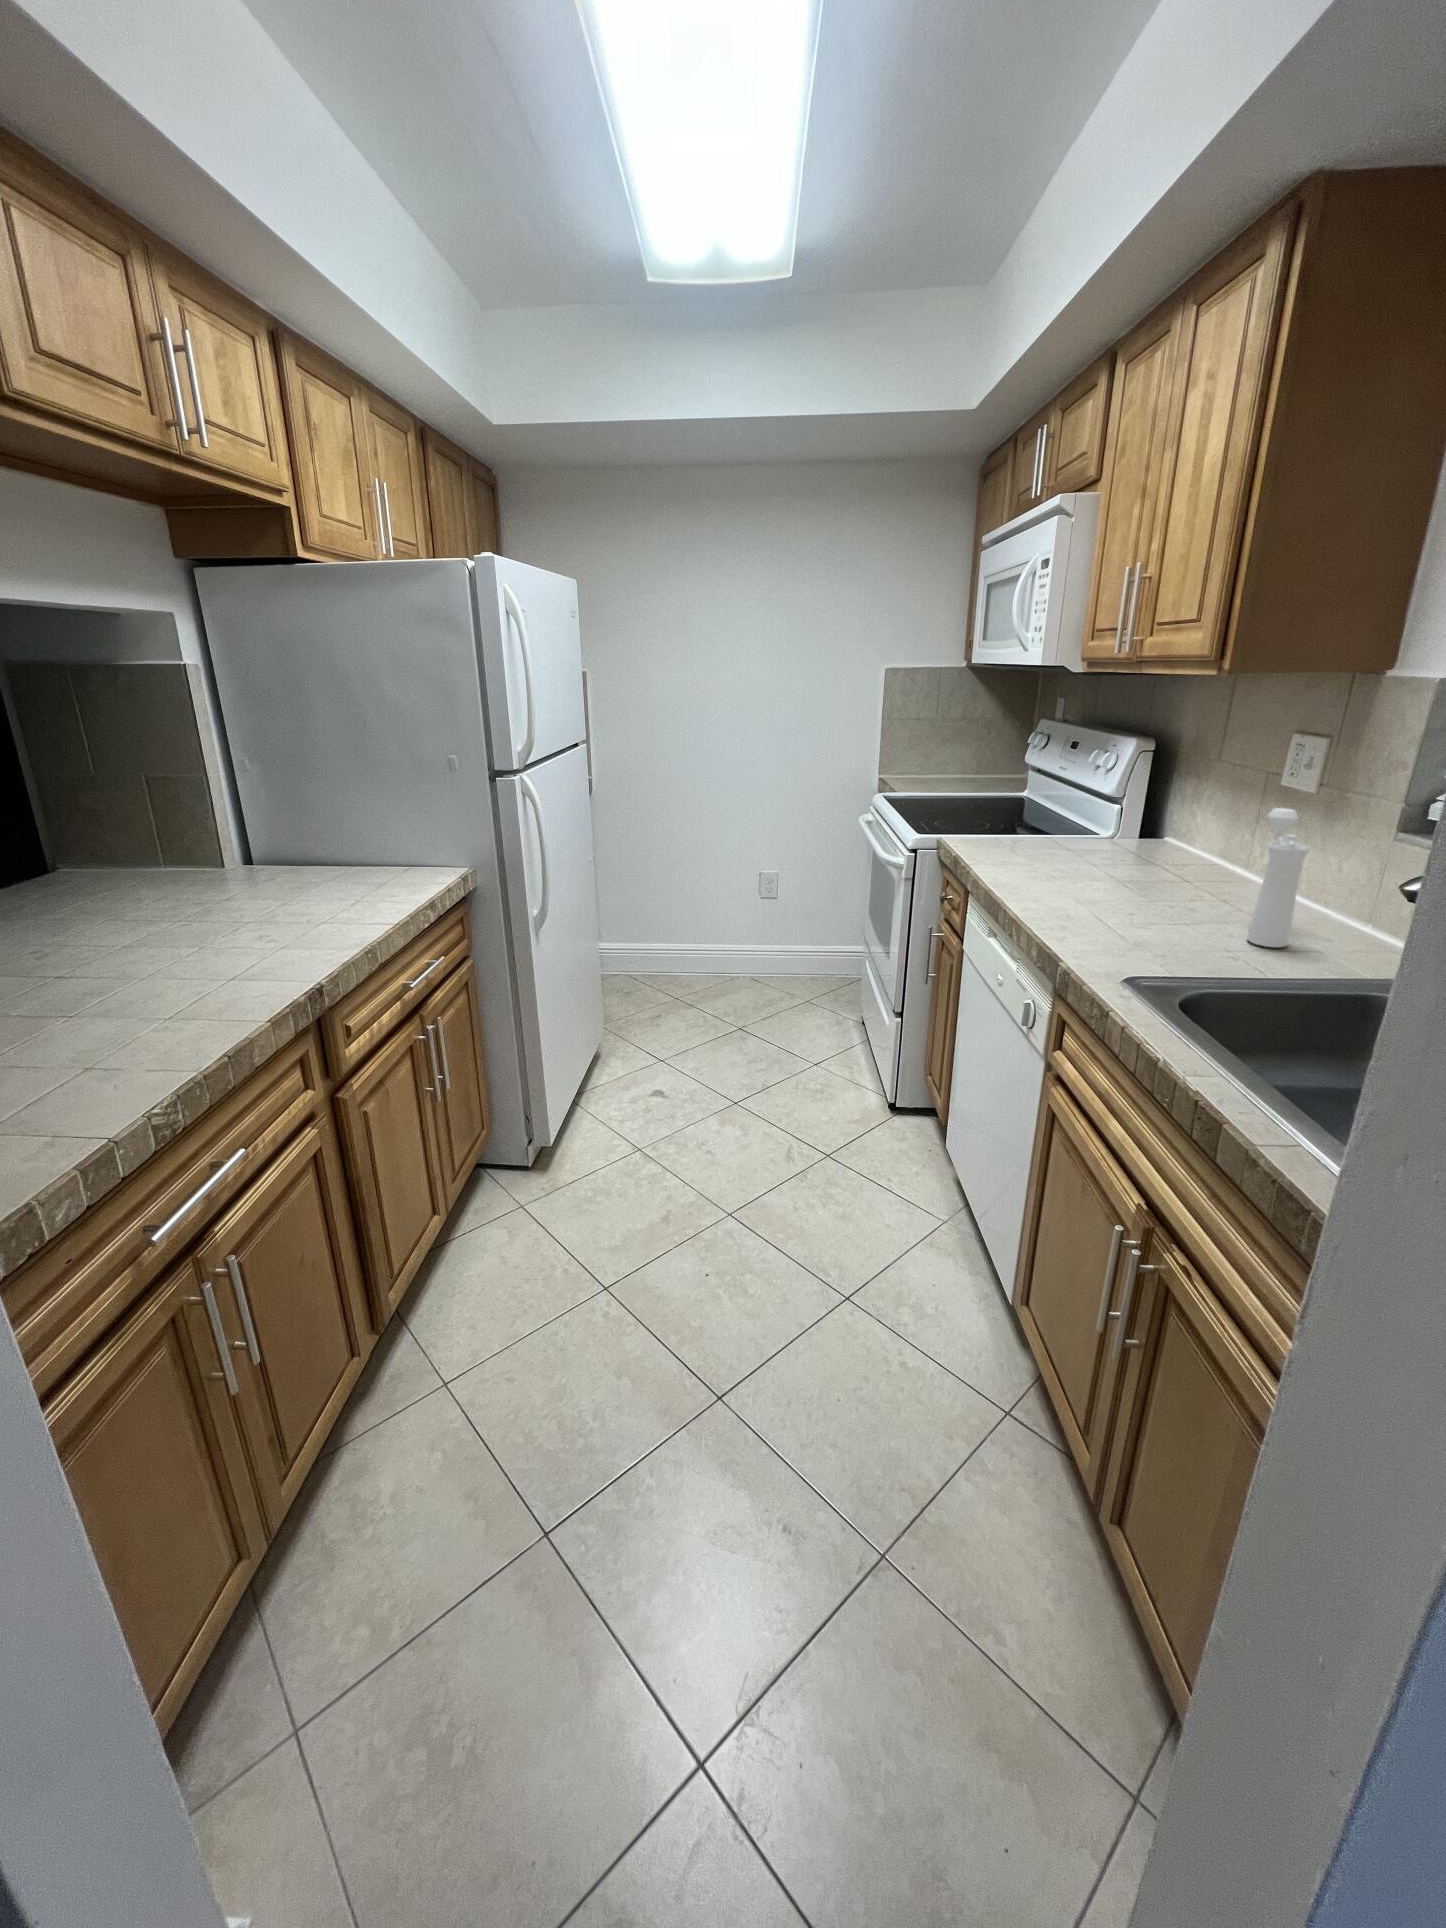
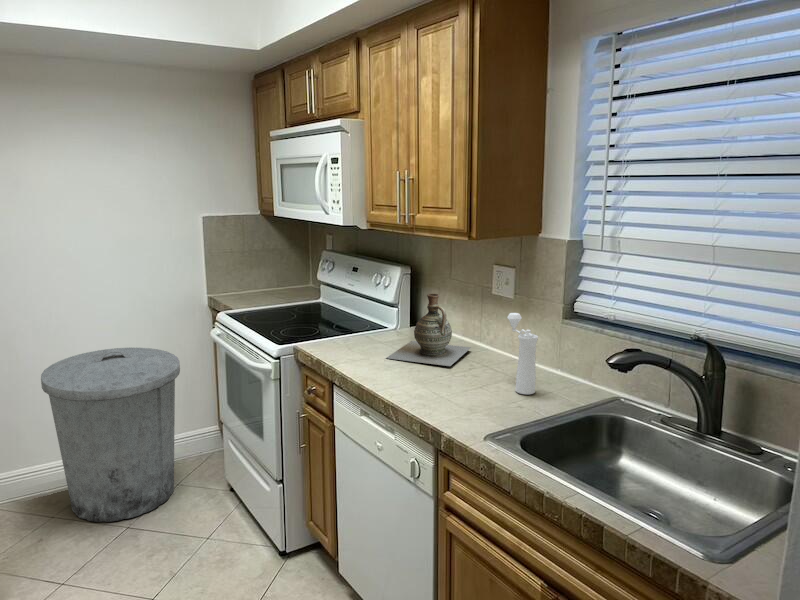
ceramic jug: none [1057,774,1222,891] -> present [387,294,471,366]
trash can: none [675,826,821,1022] -> present [41,348,180,522]

